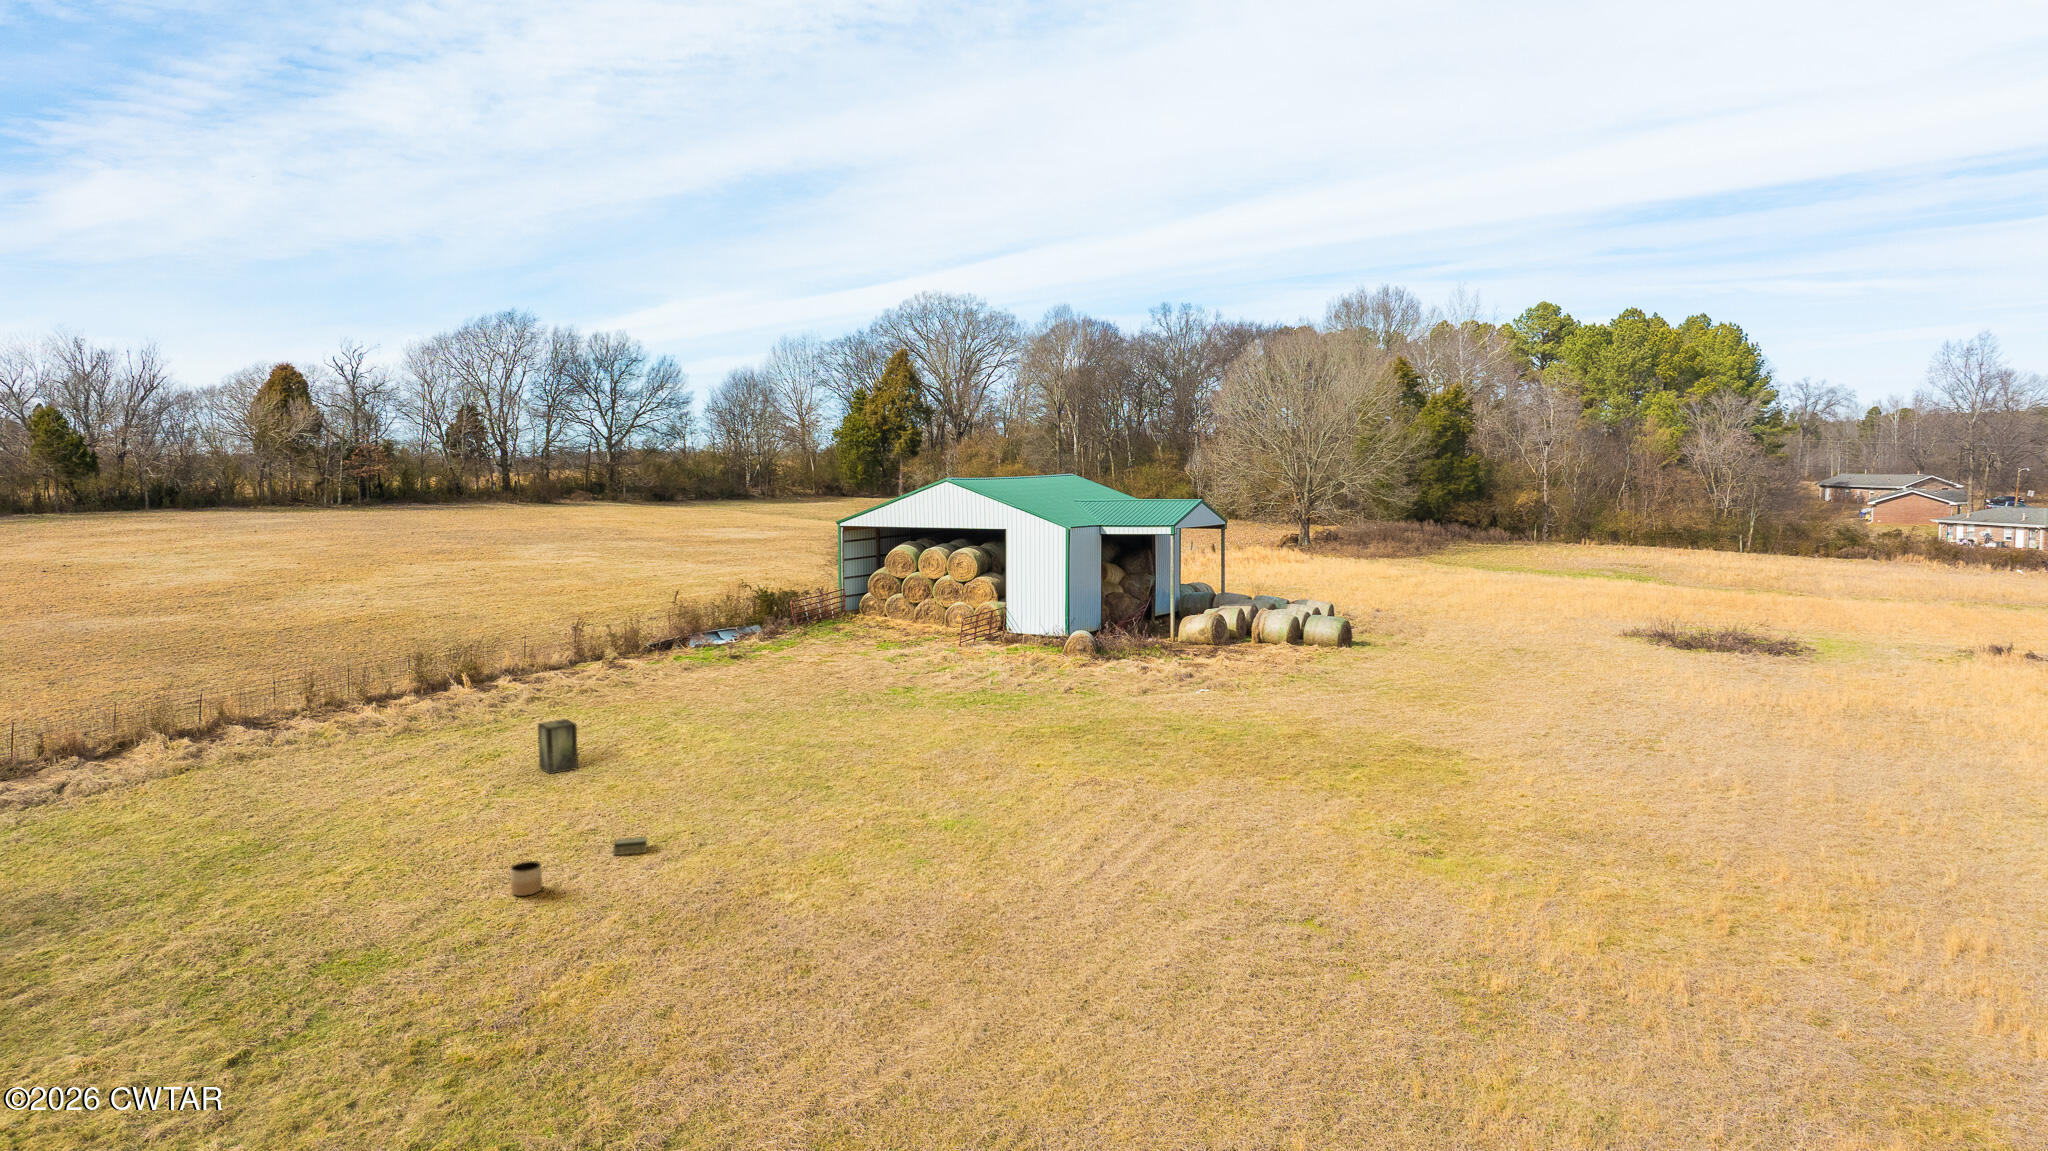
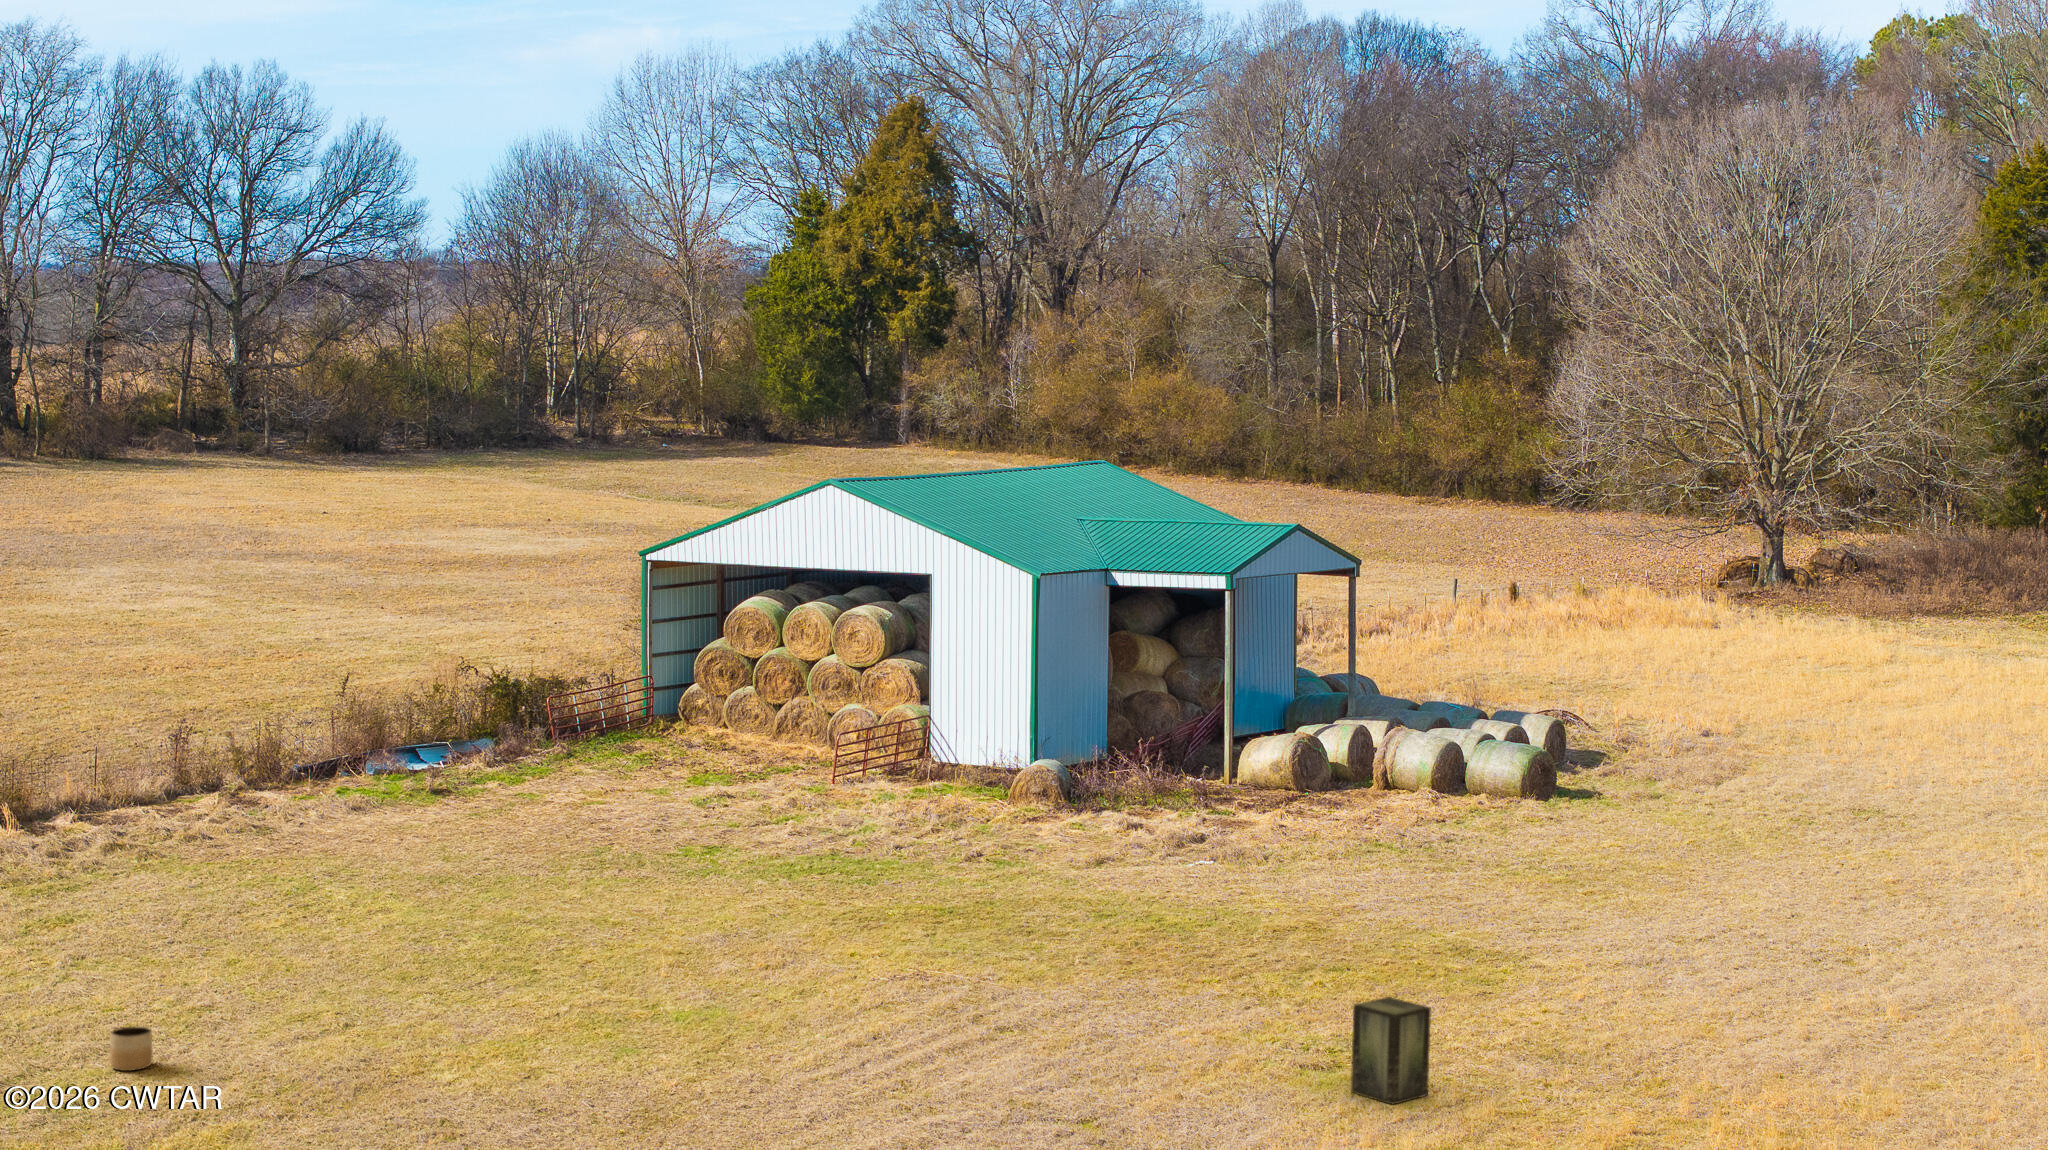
storage box: present [538,719,578,774] -> present [1351,997,1431,1104]
toolbox: present [613,837,647,855] -> none [248,1012,297,1034]

